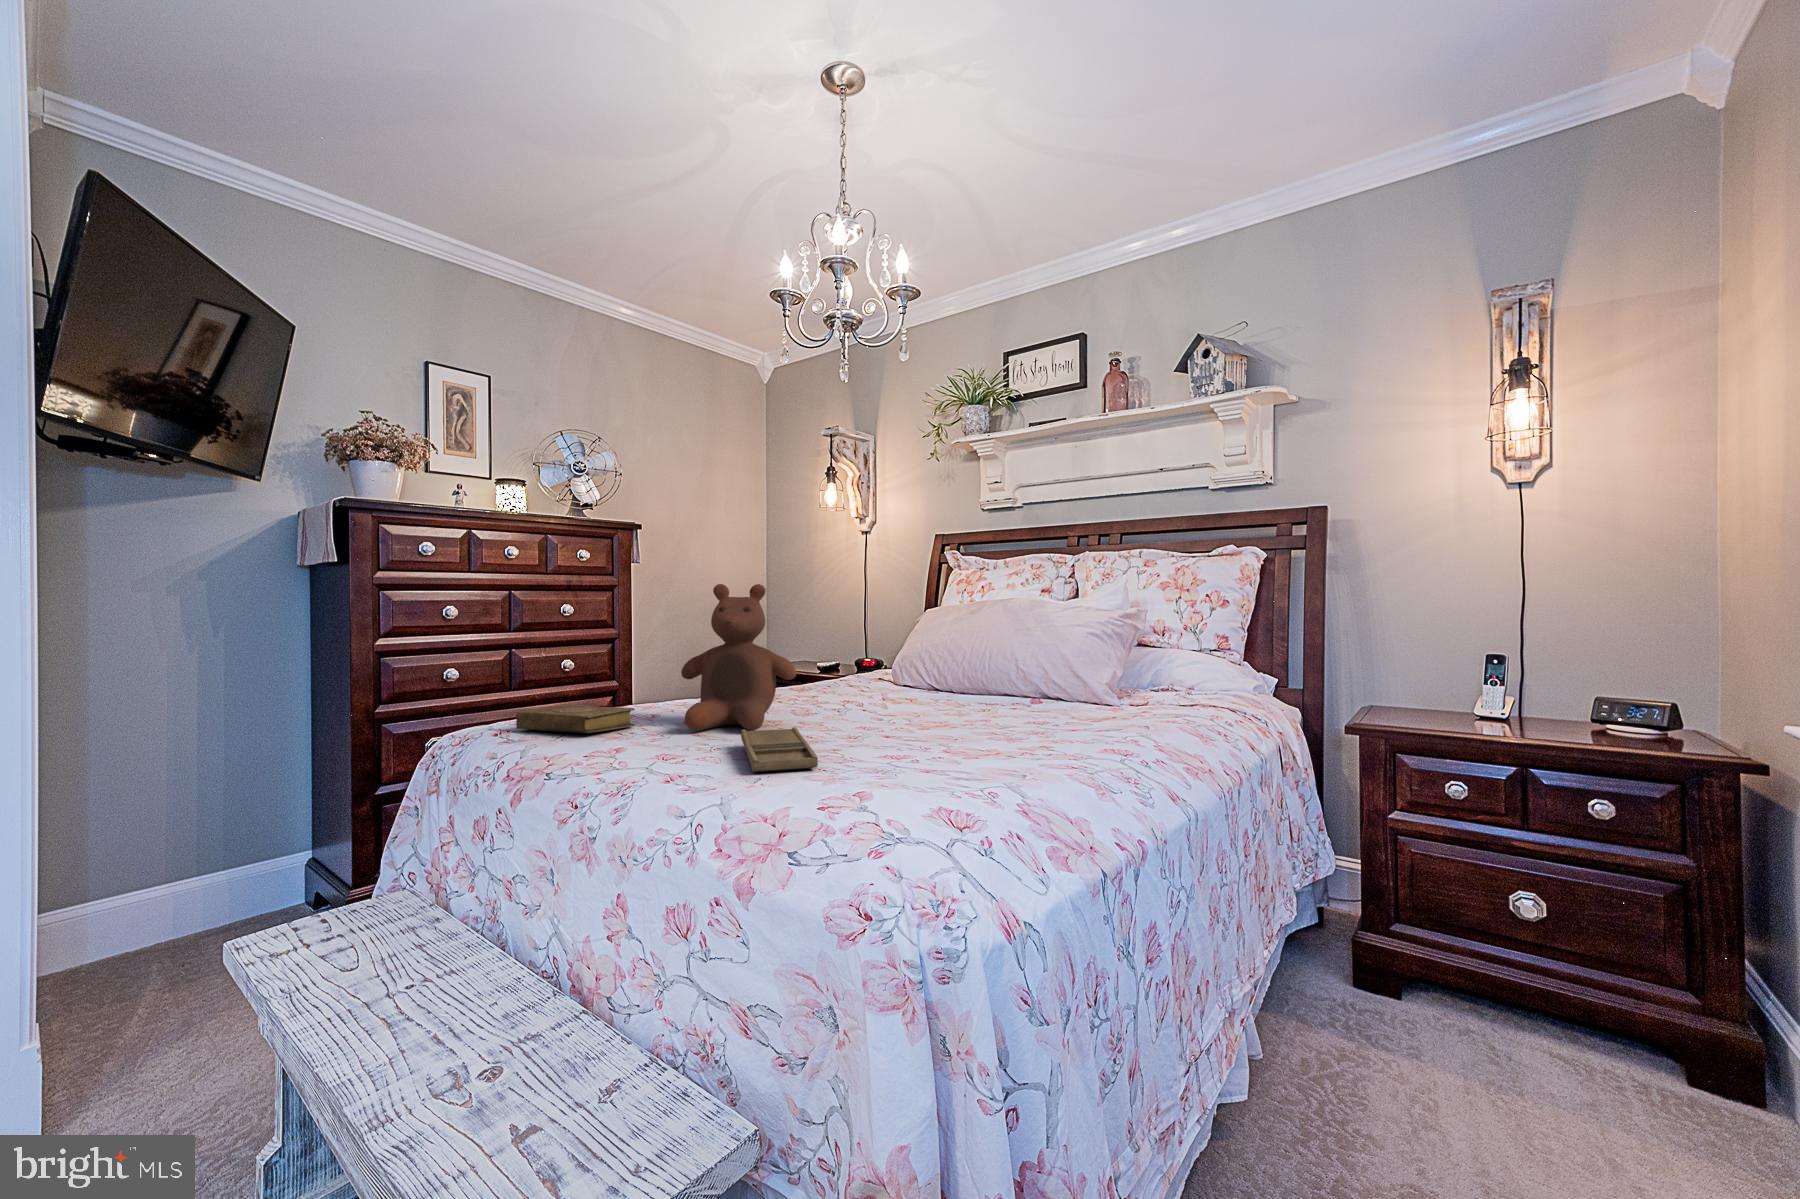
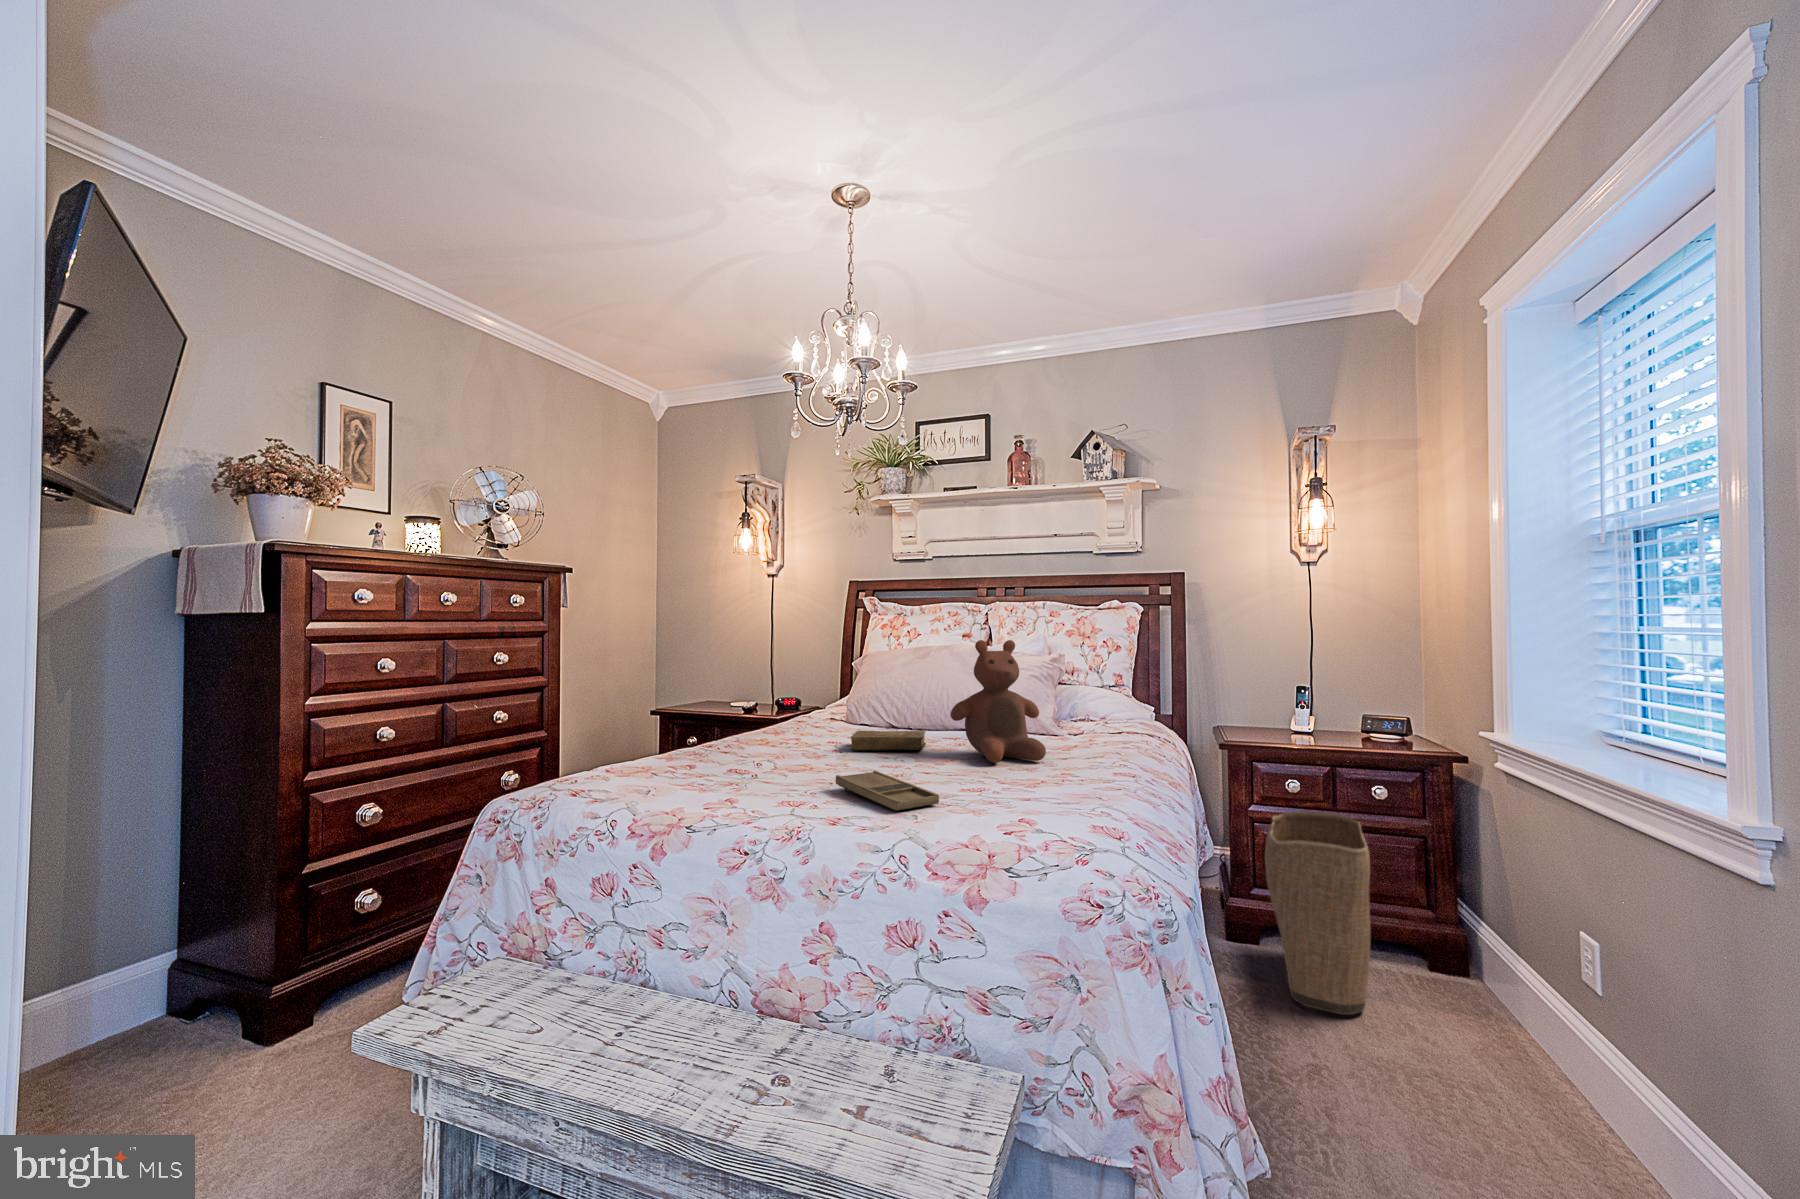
stuffed bear: present [681,584,796,731] -> present [950,640,1046,763]
book: present [516,704,635,733] -> present [850,731,926,750]
laundry basket: none [1376,823,1551,1121] -> present [1265,811,1370,1015]

